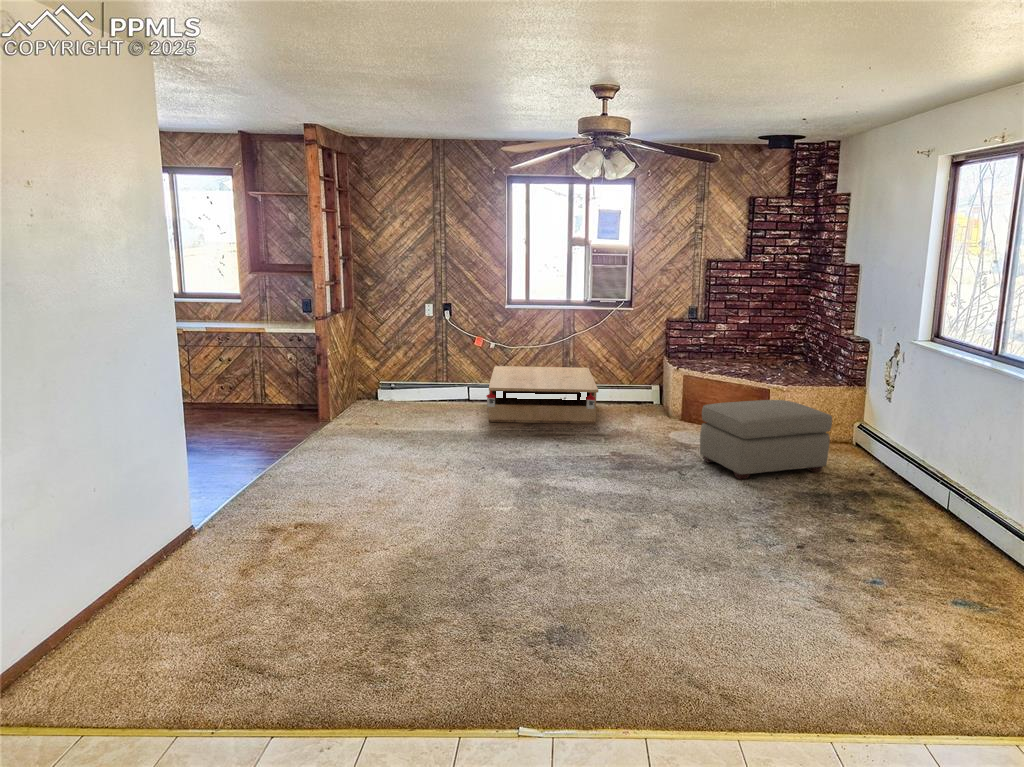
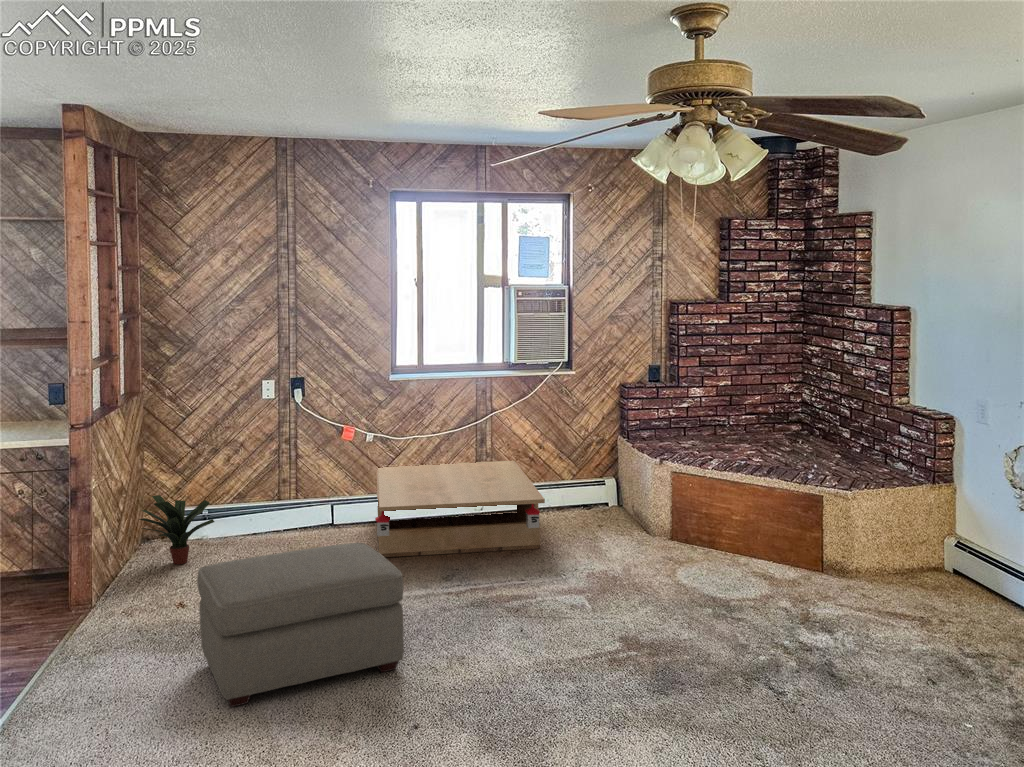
potted plant: none [342,374,388,417] -> present [139,495,214,565]
ottoman: present [700,400,832,479] -> present [197,543,404,707]

